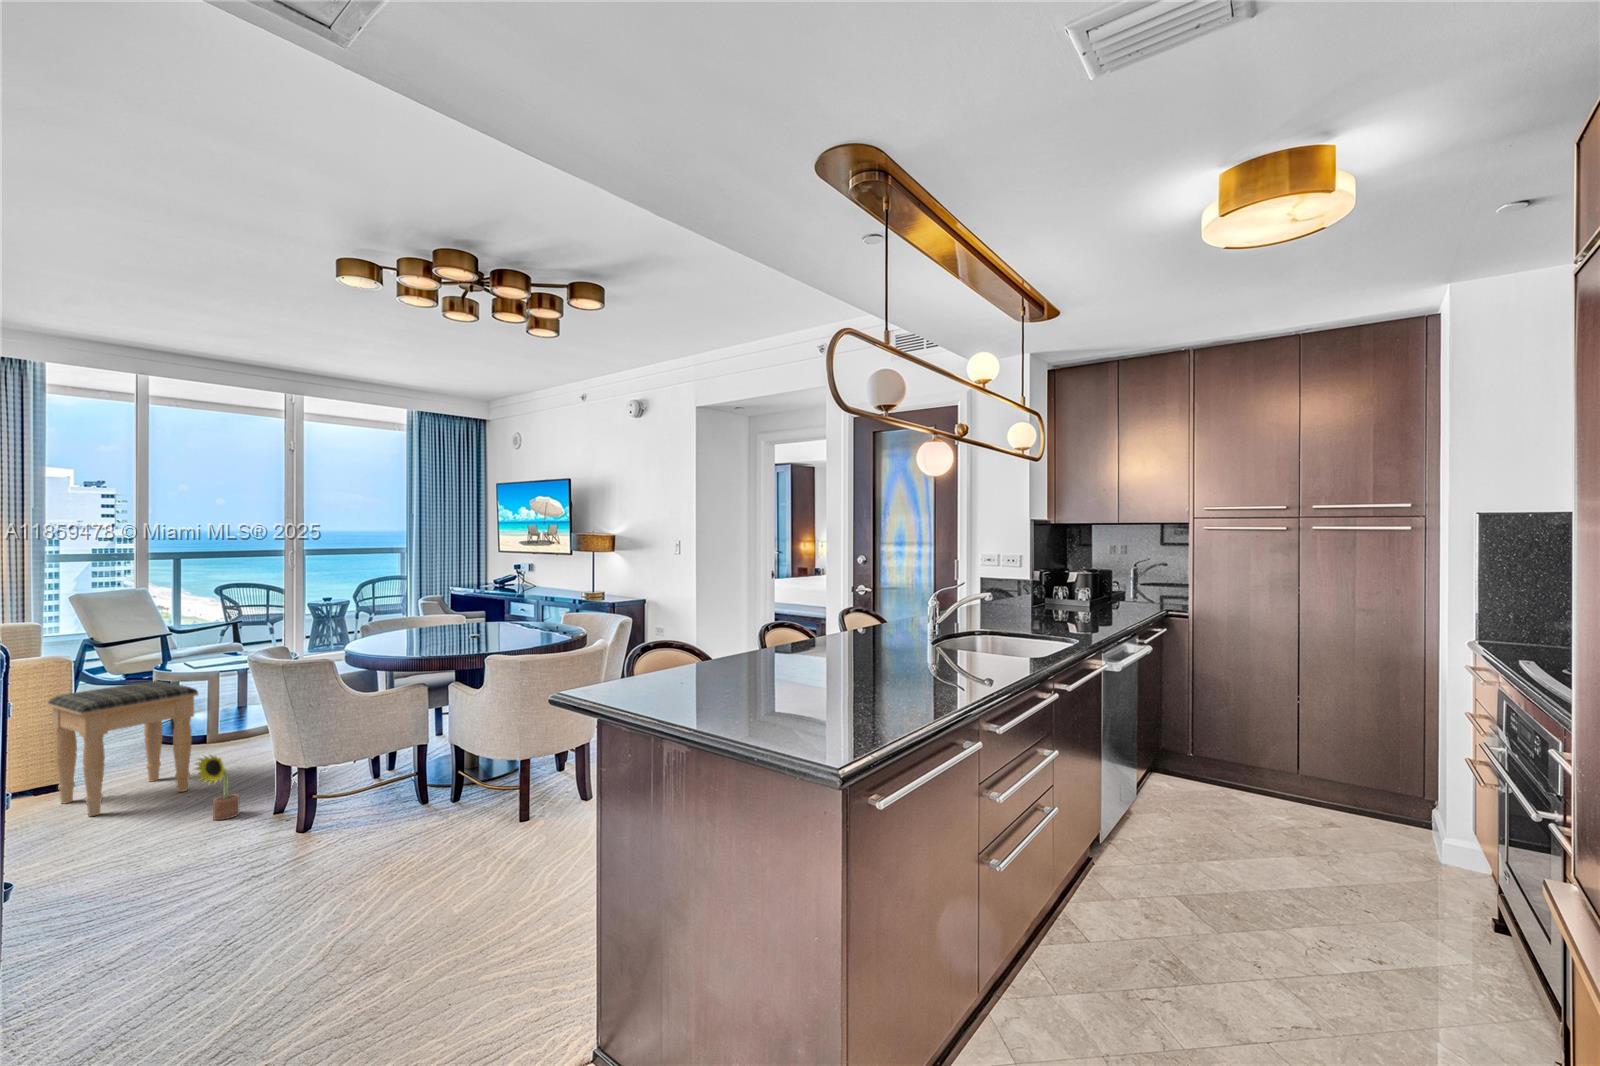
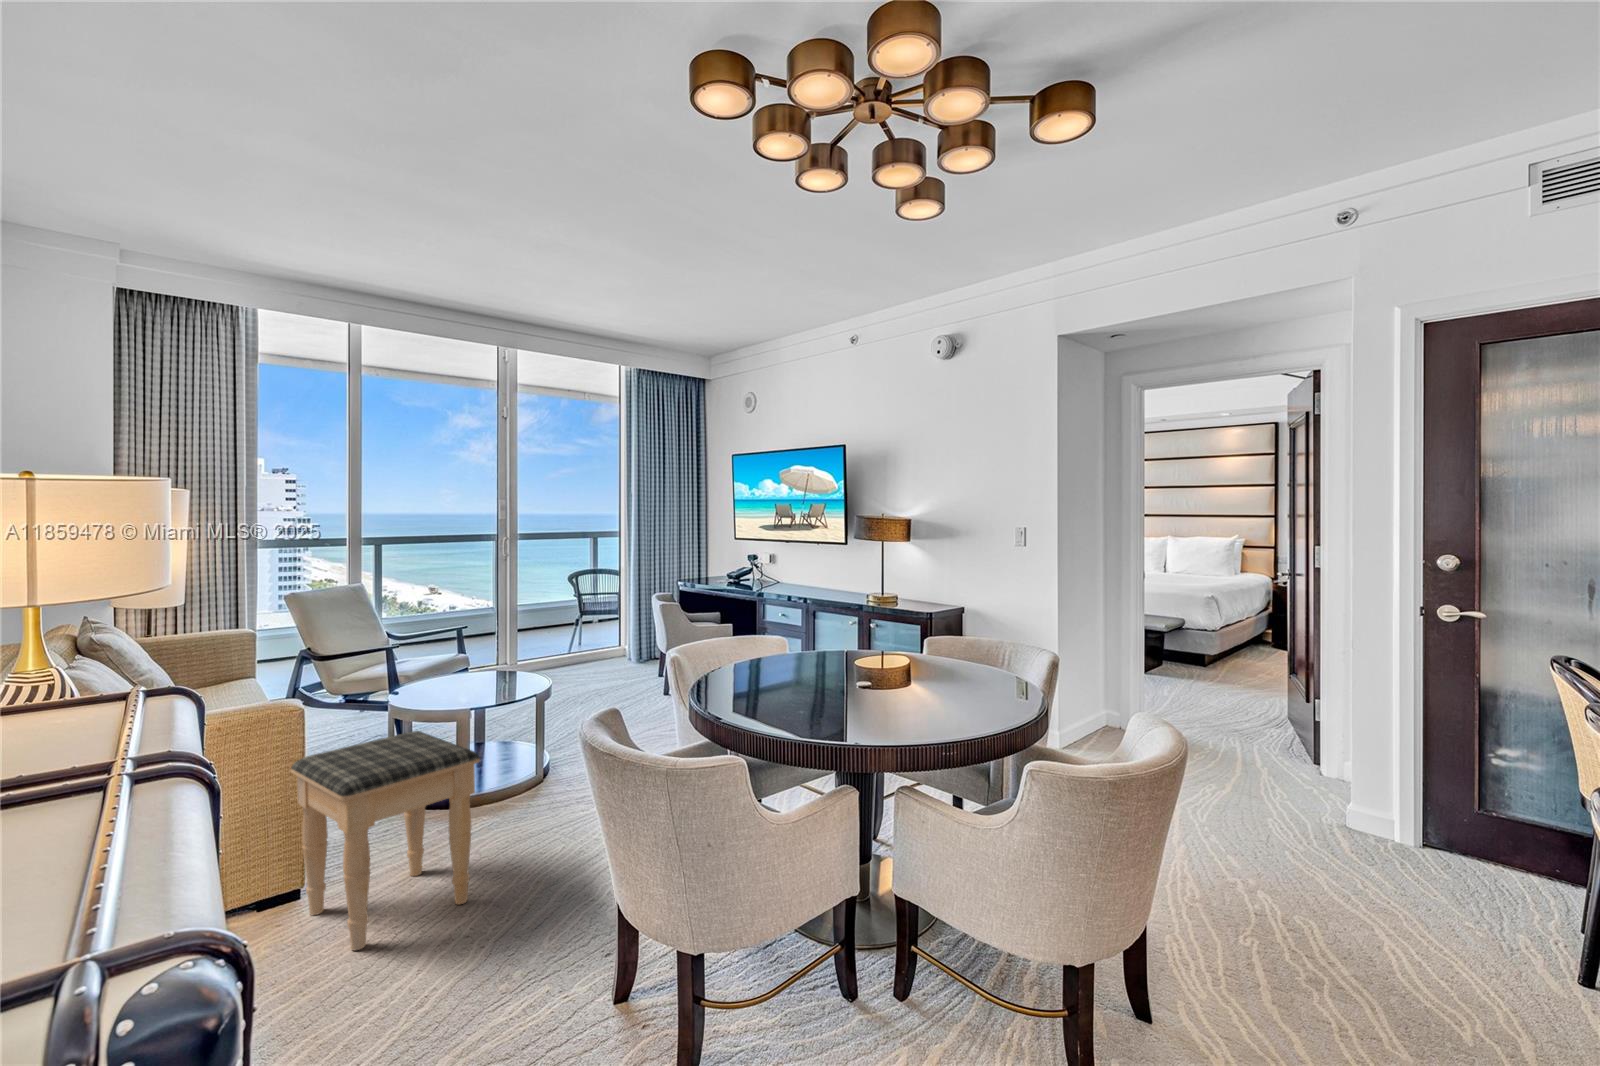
decorative plant: present [195,755,239,820] -> none [500,878,561,981]

